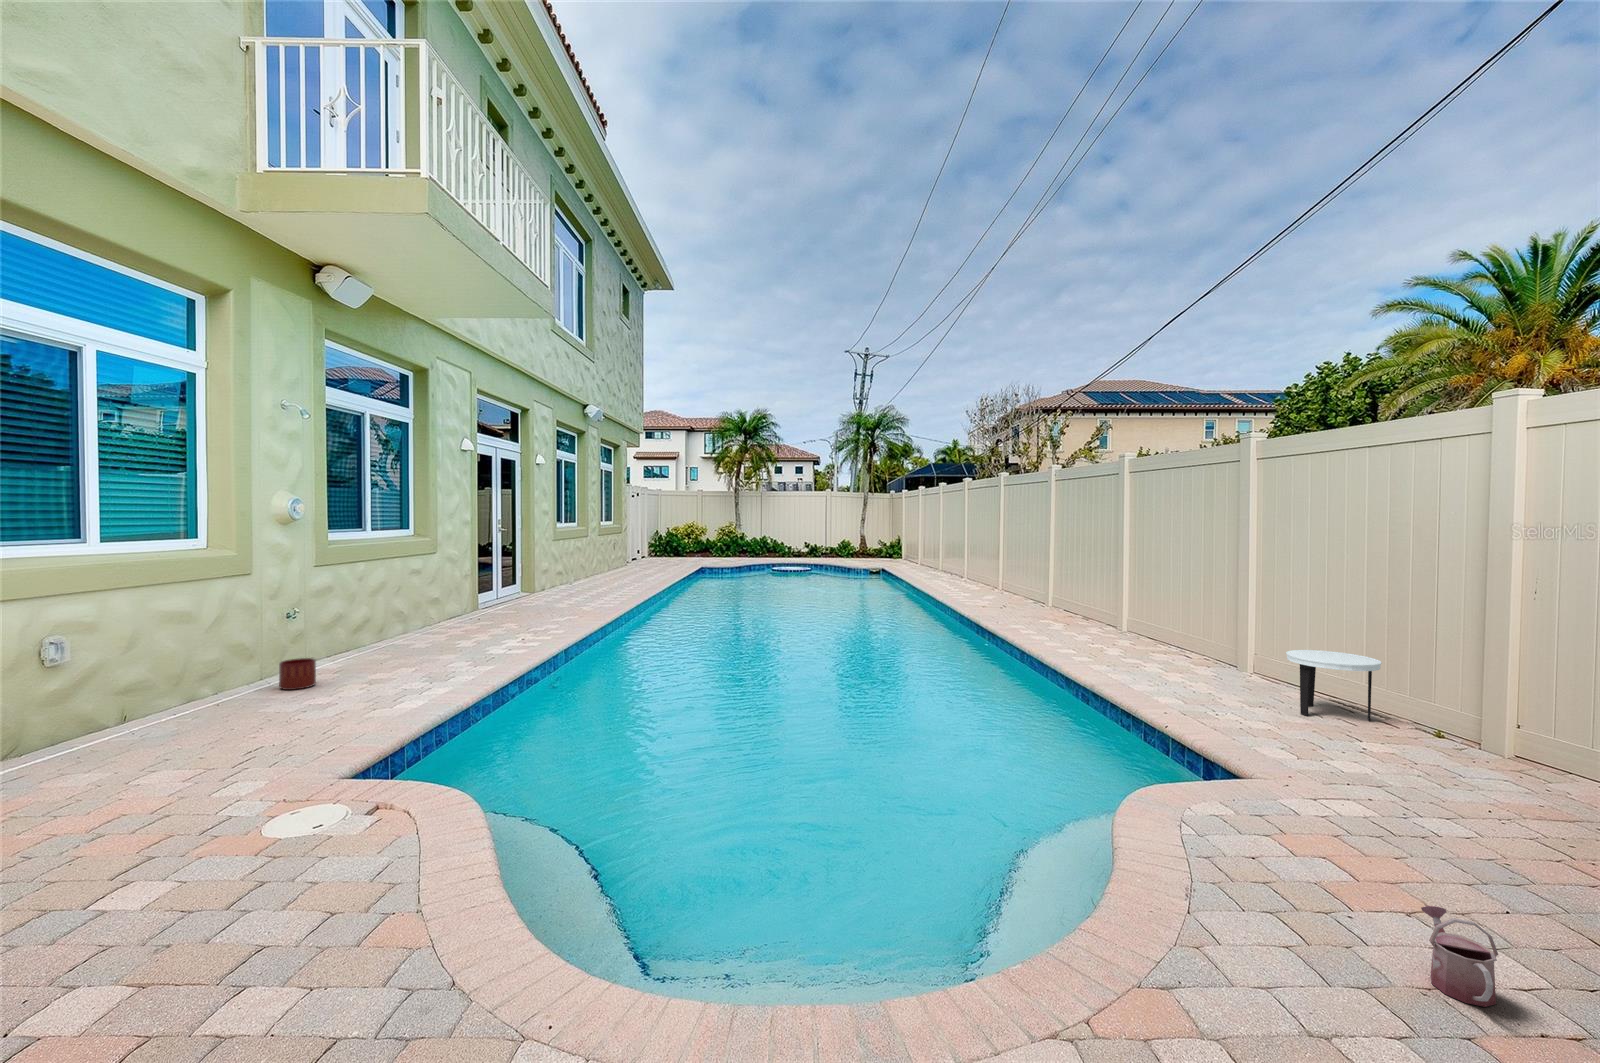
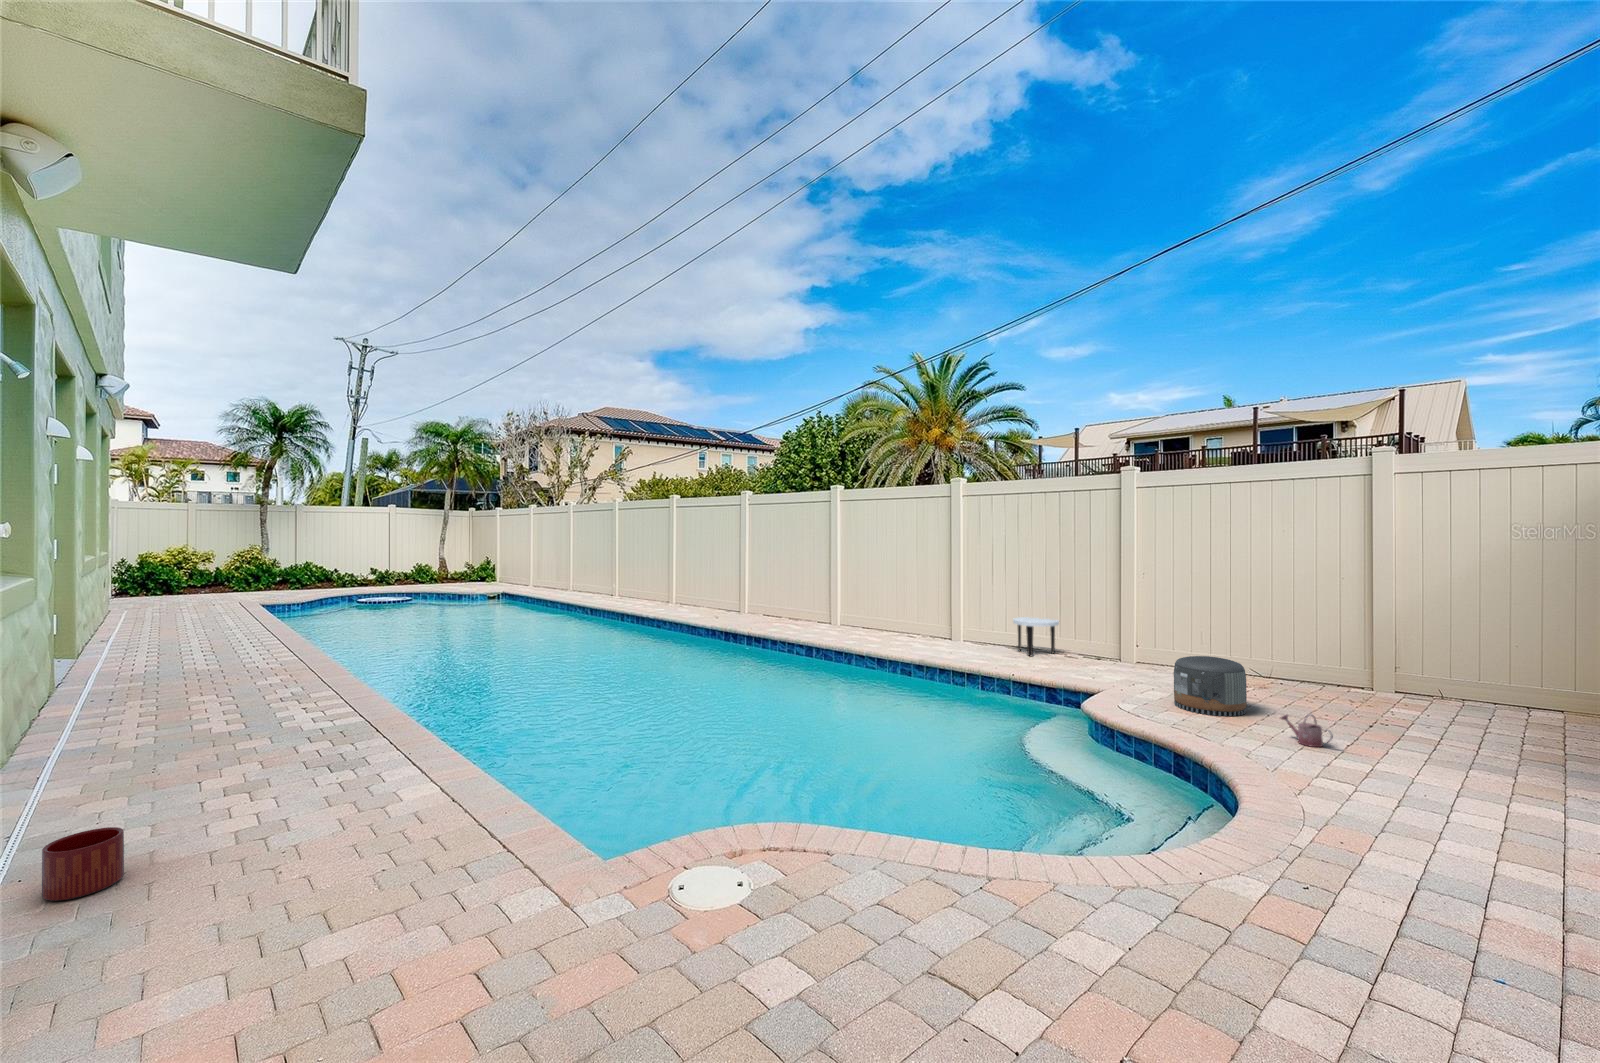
pouf: none [1343,750,1519,899] -> present [1174,656,1247,716]

